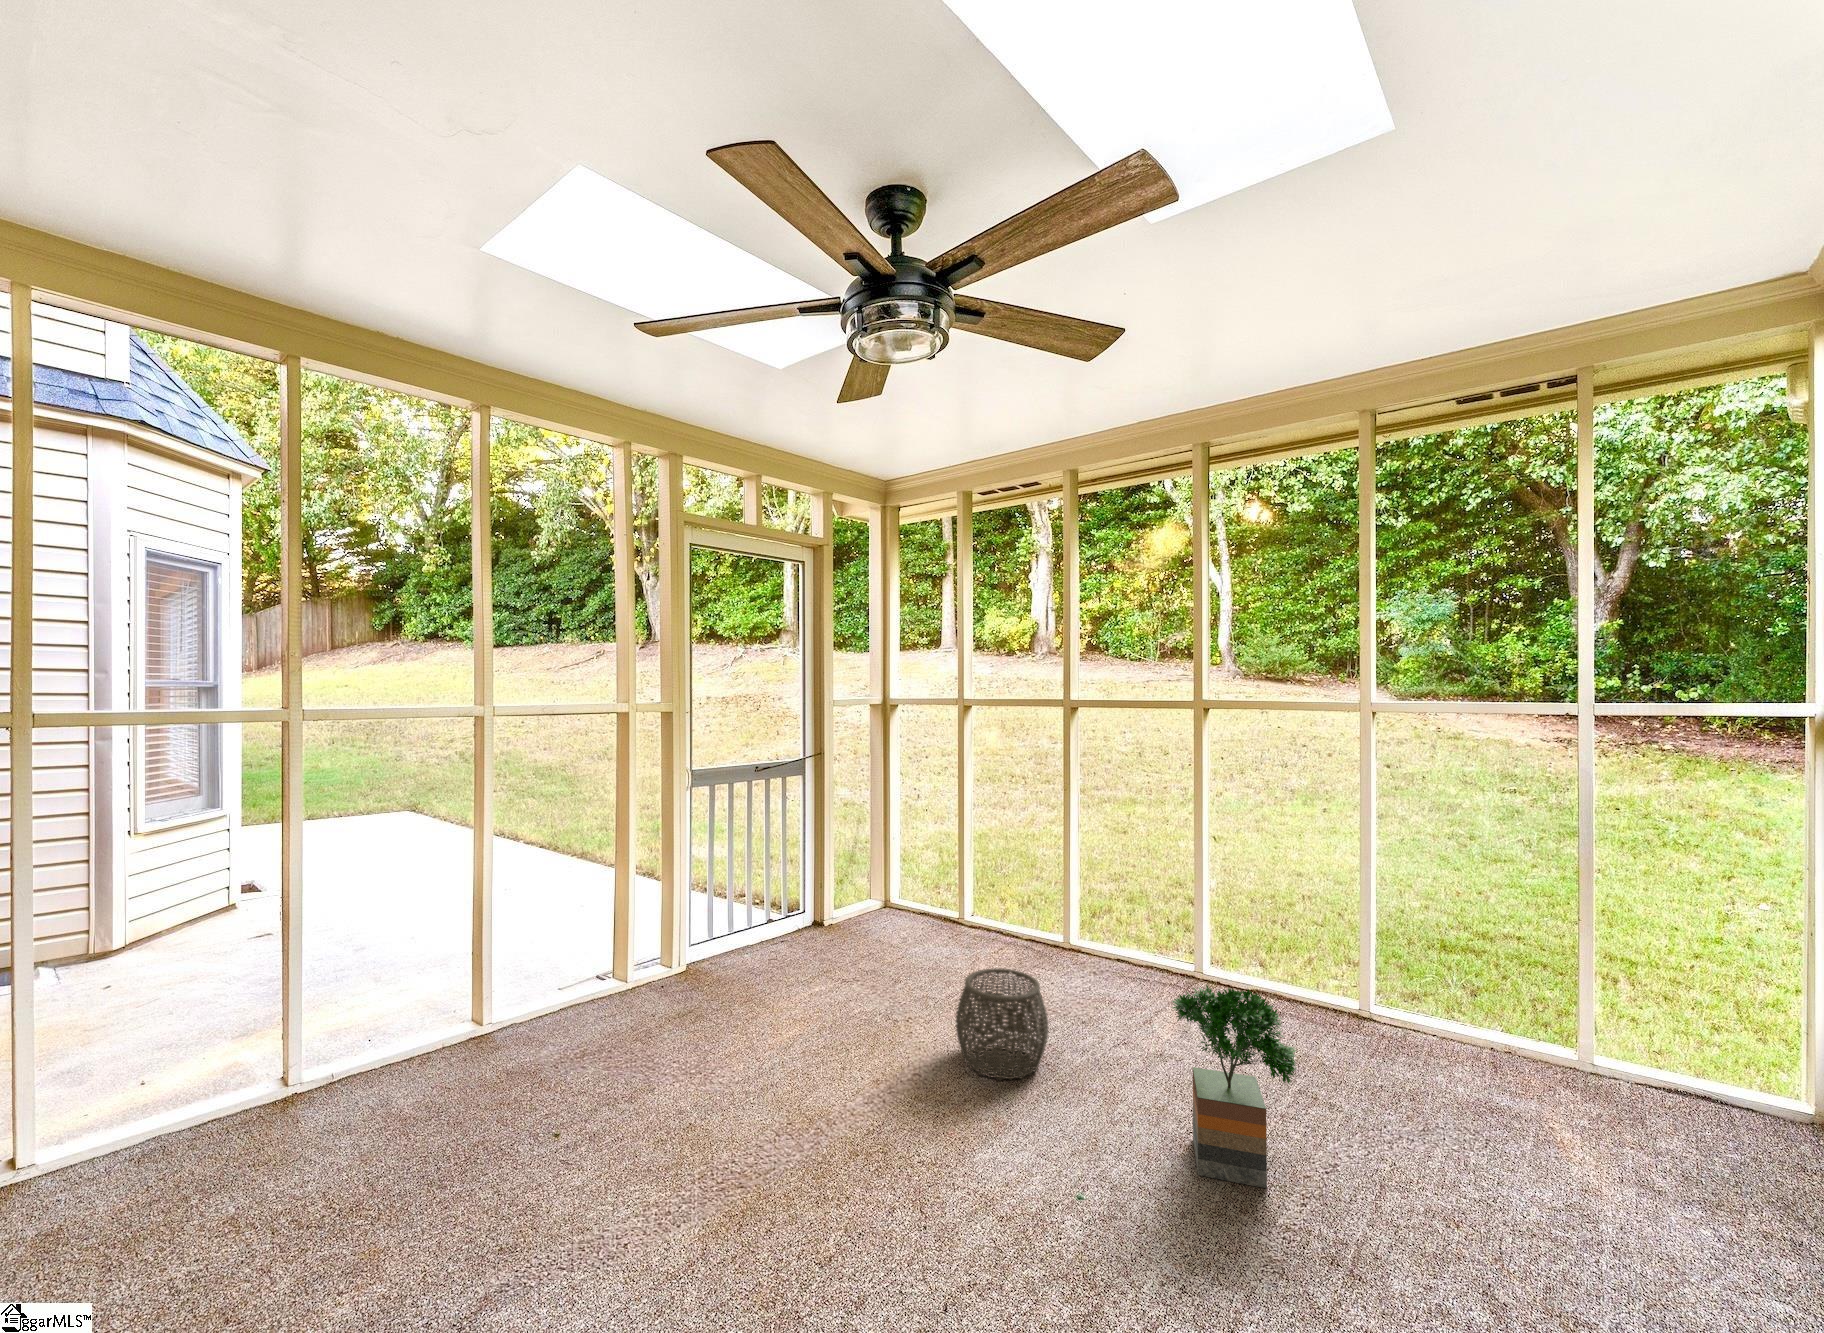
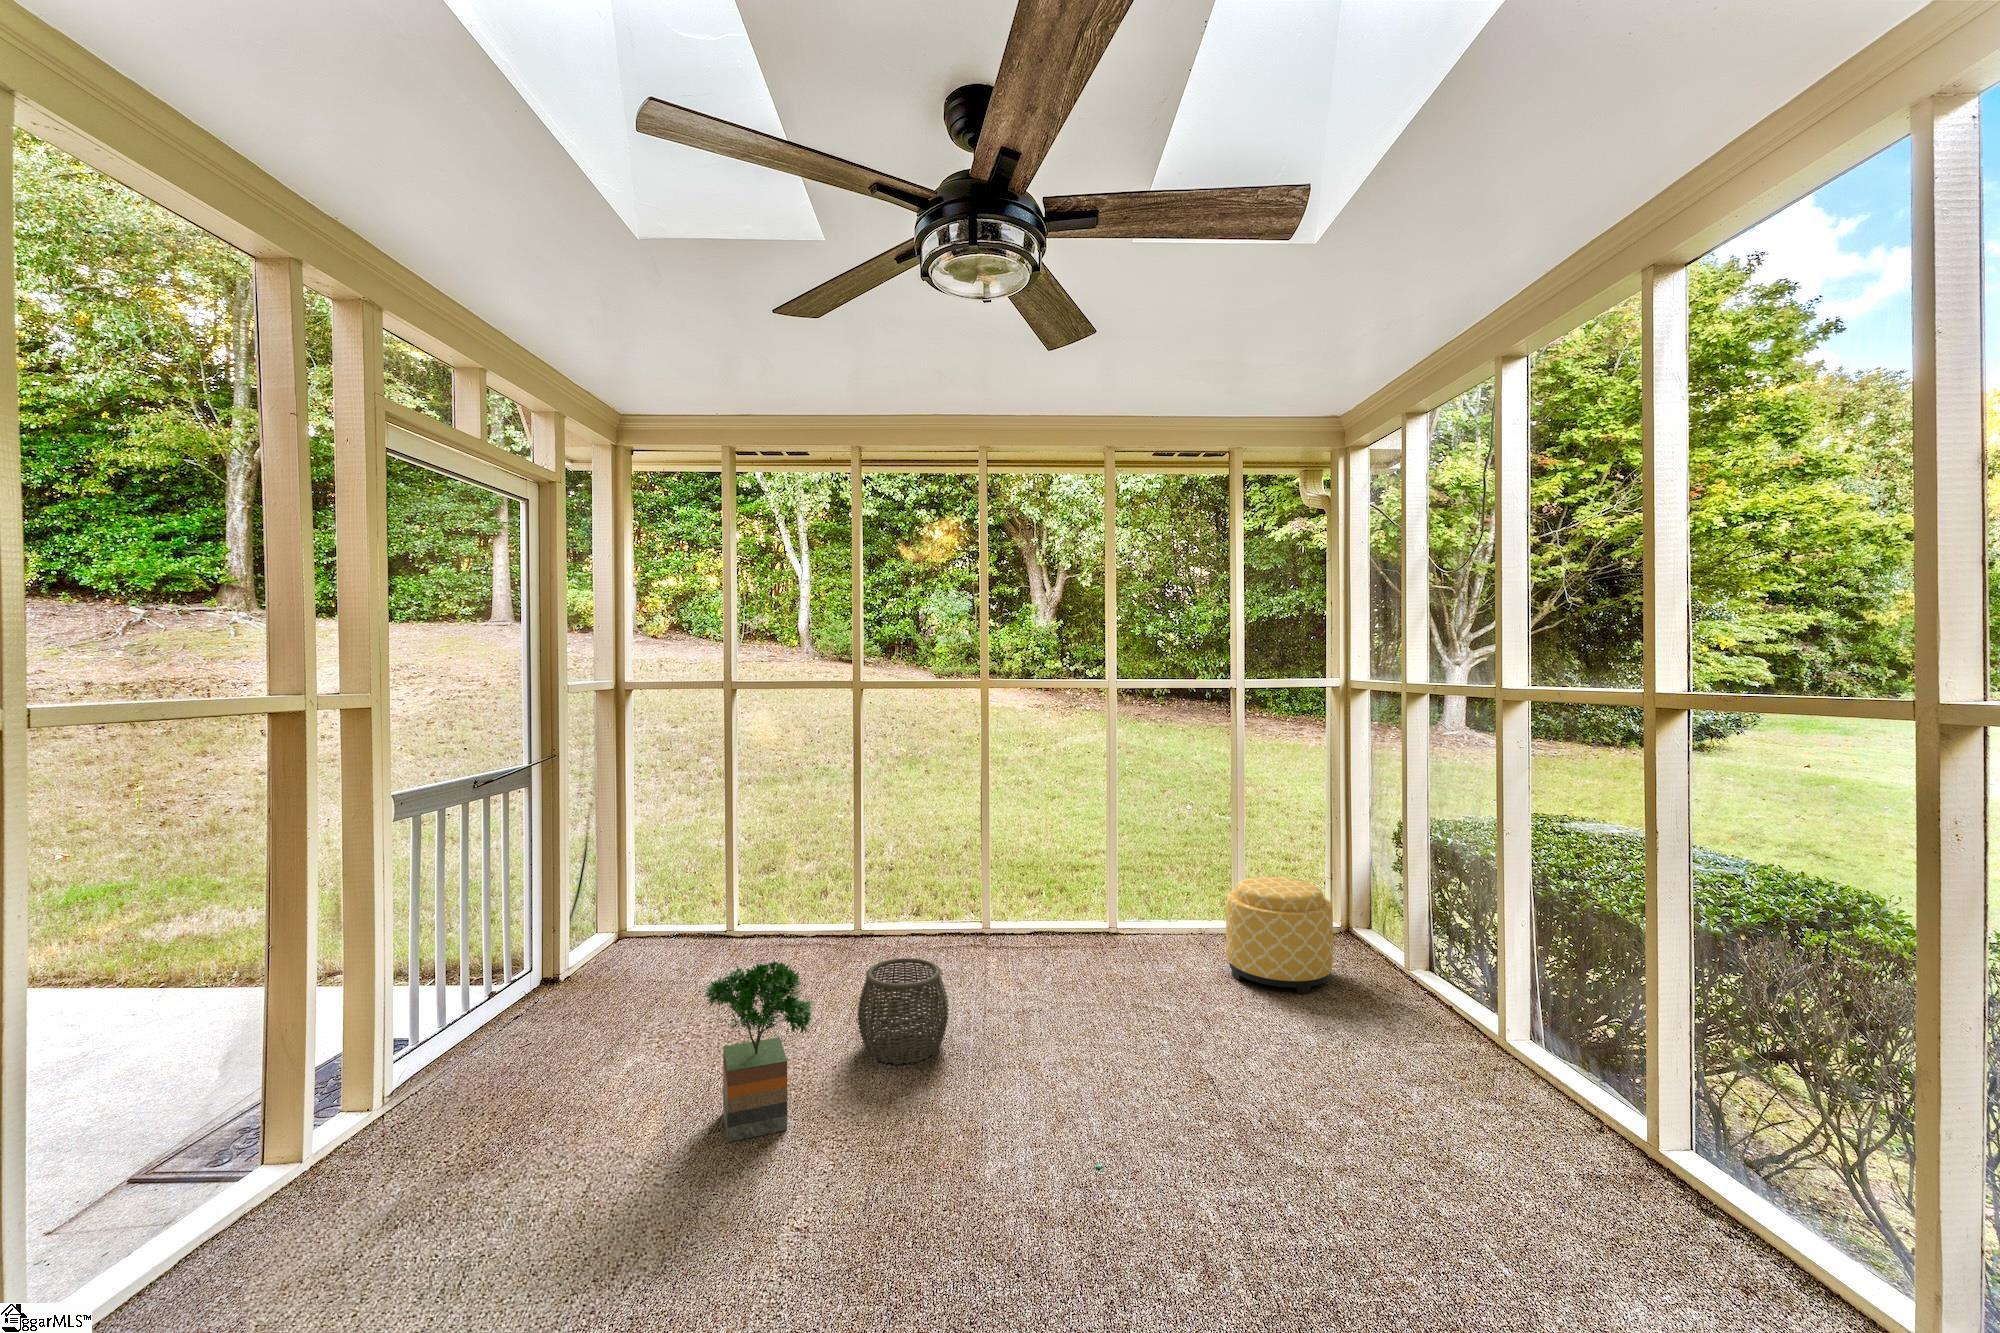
potted tree: present [1172,985,1297,1188] -> present [704,961,812,1142]
ottoman: none [1499,989,1718,1200] -> present [1226,877,1333,994]

